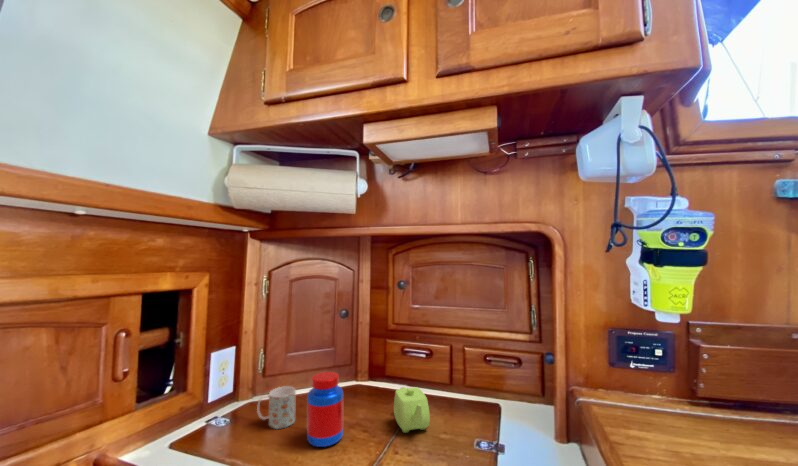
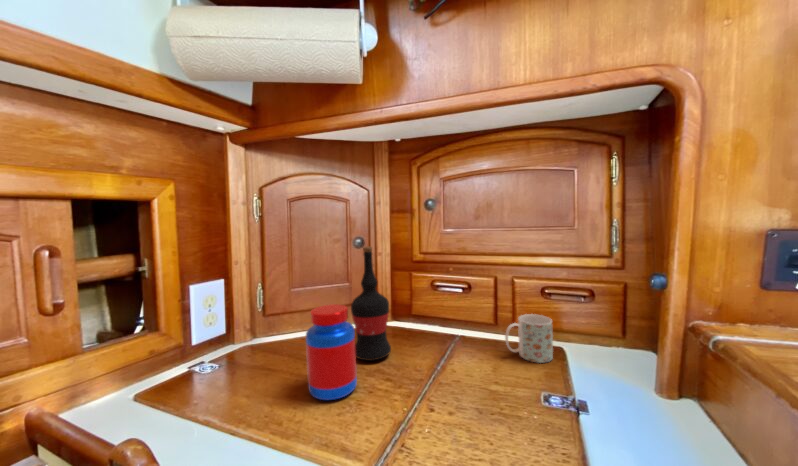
wine bottle: none [339,324,369,415] -> present [351,246,391,360]
mug: present [257,386,296,429] -> present [505,314,553,363]
teapot: present [394,387,430,433] -> none [424,326,474,383]

